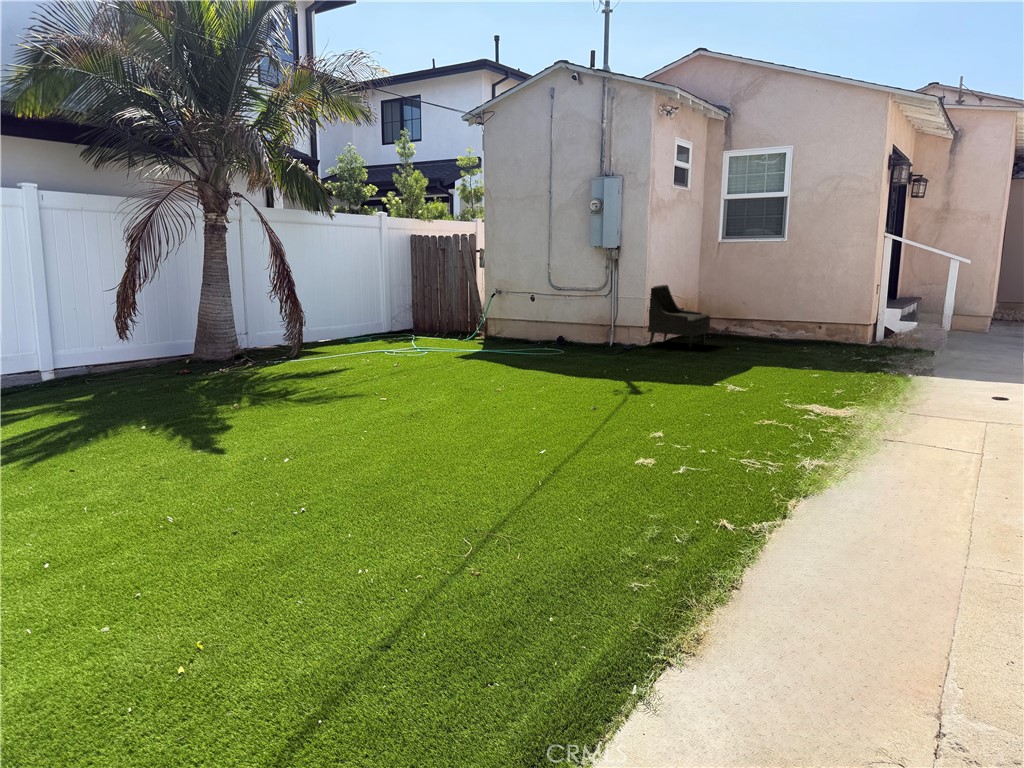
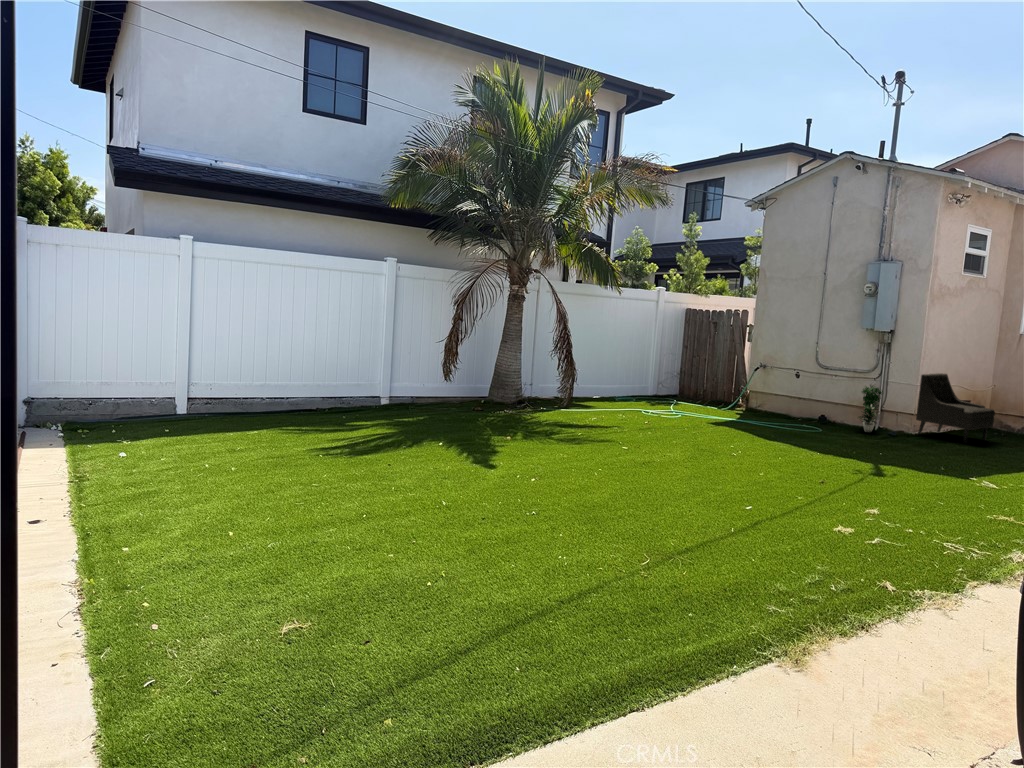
potted plant: none [596,299,617,349] -> present [859,385,883,432]

